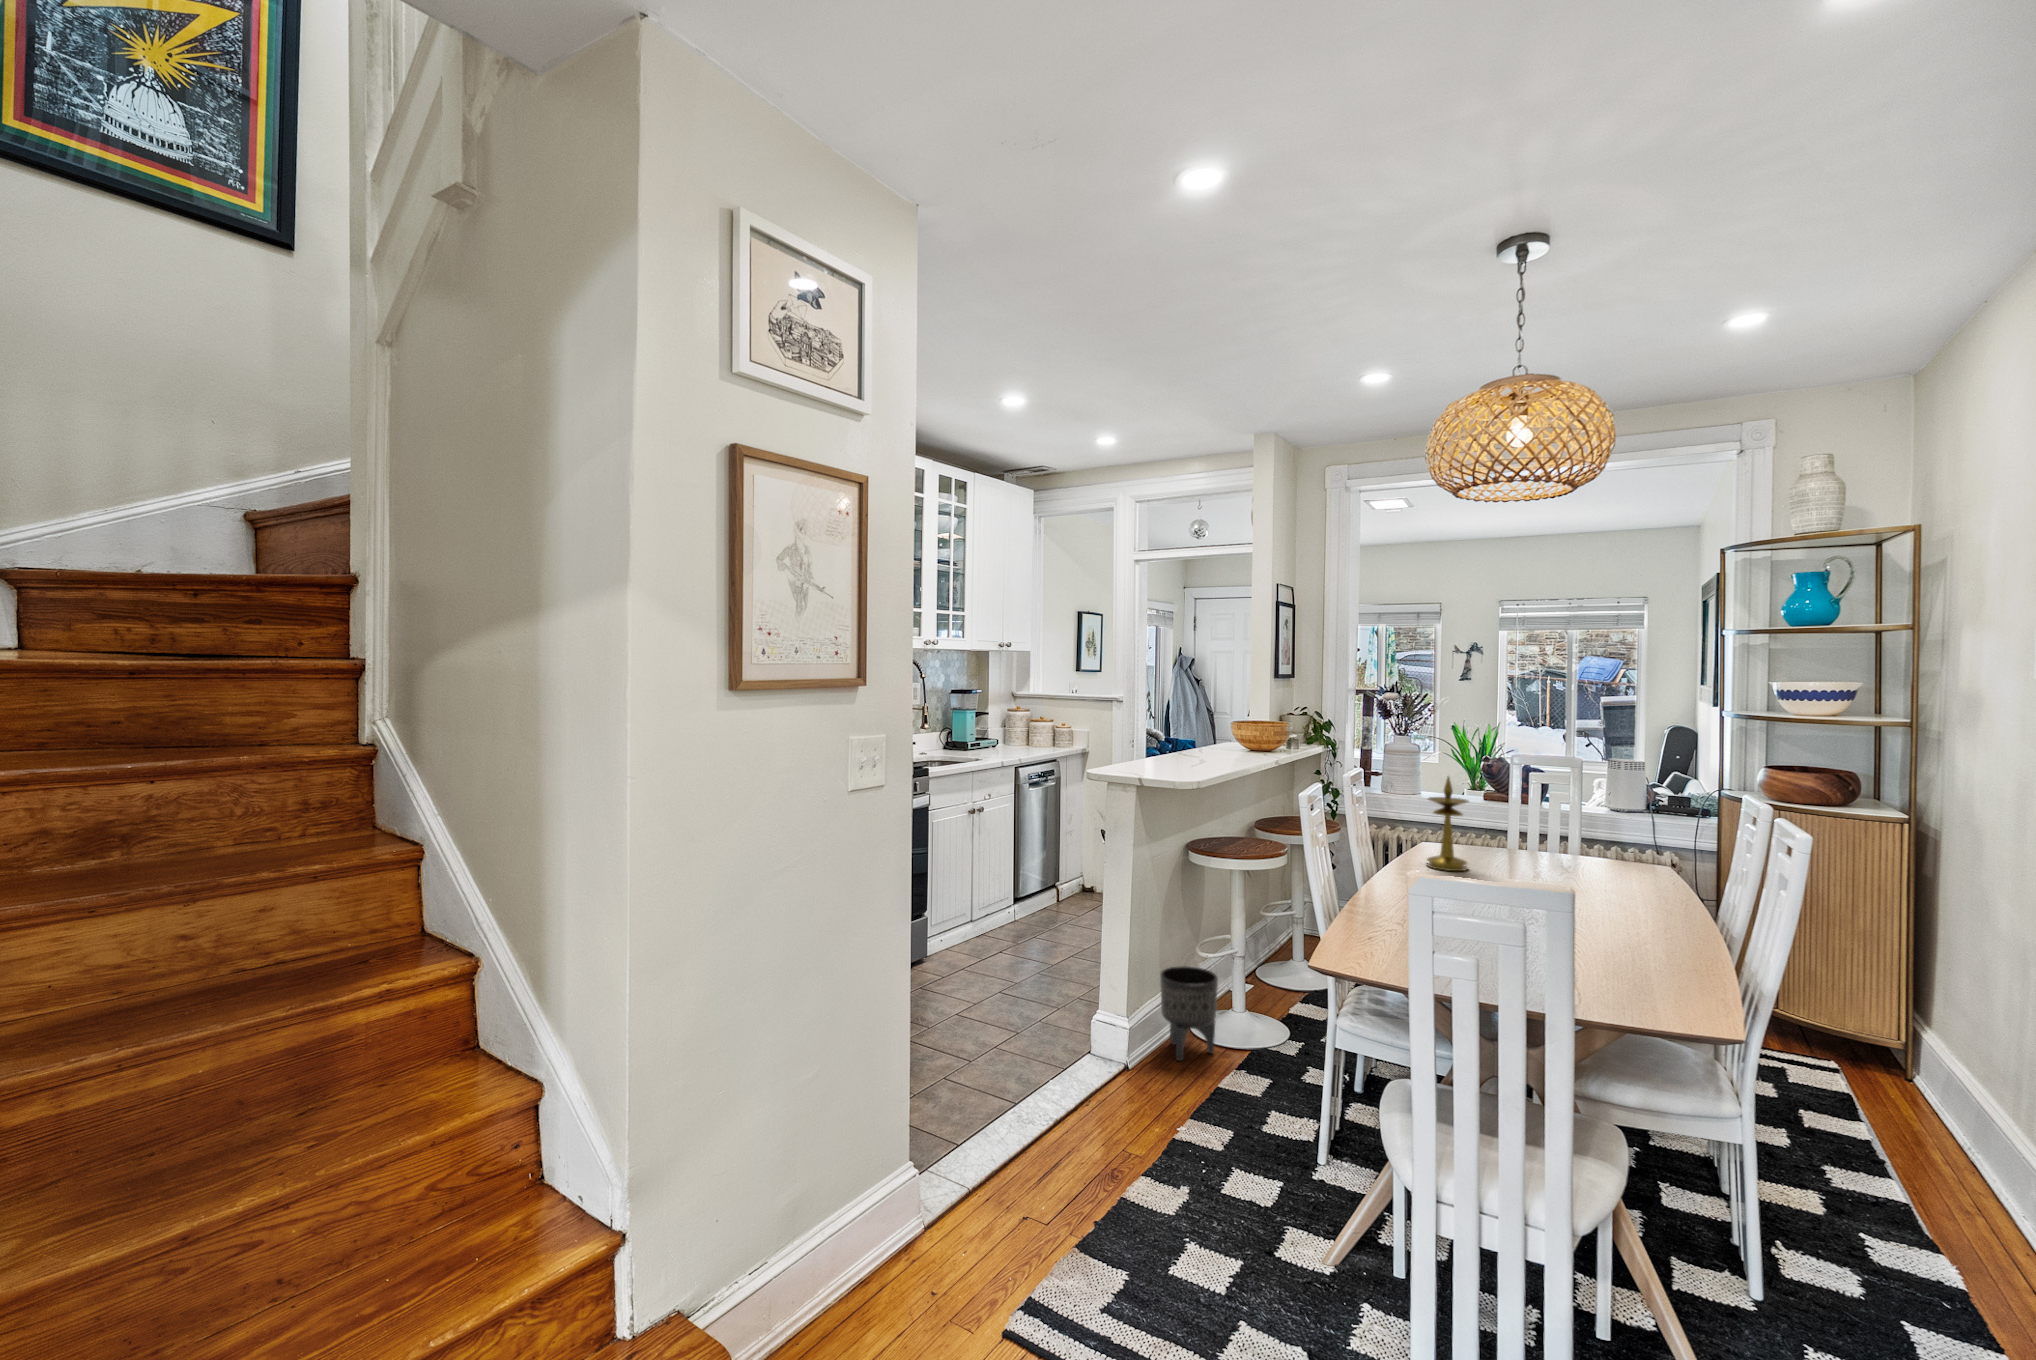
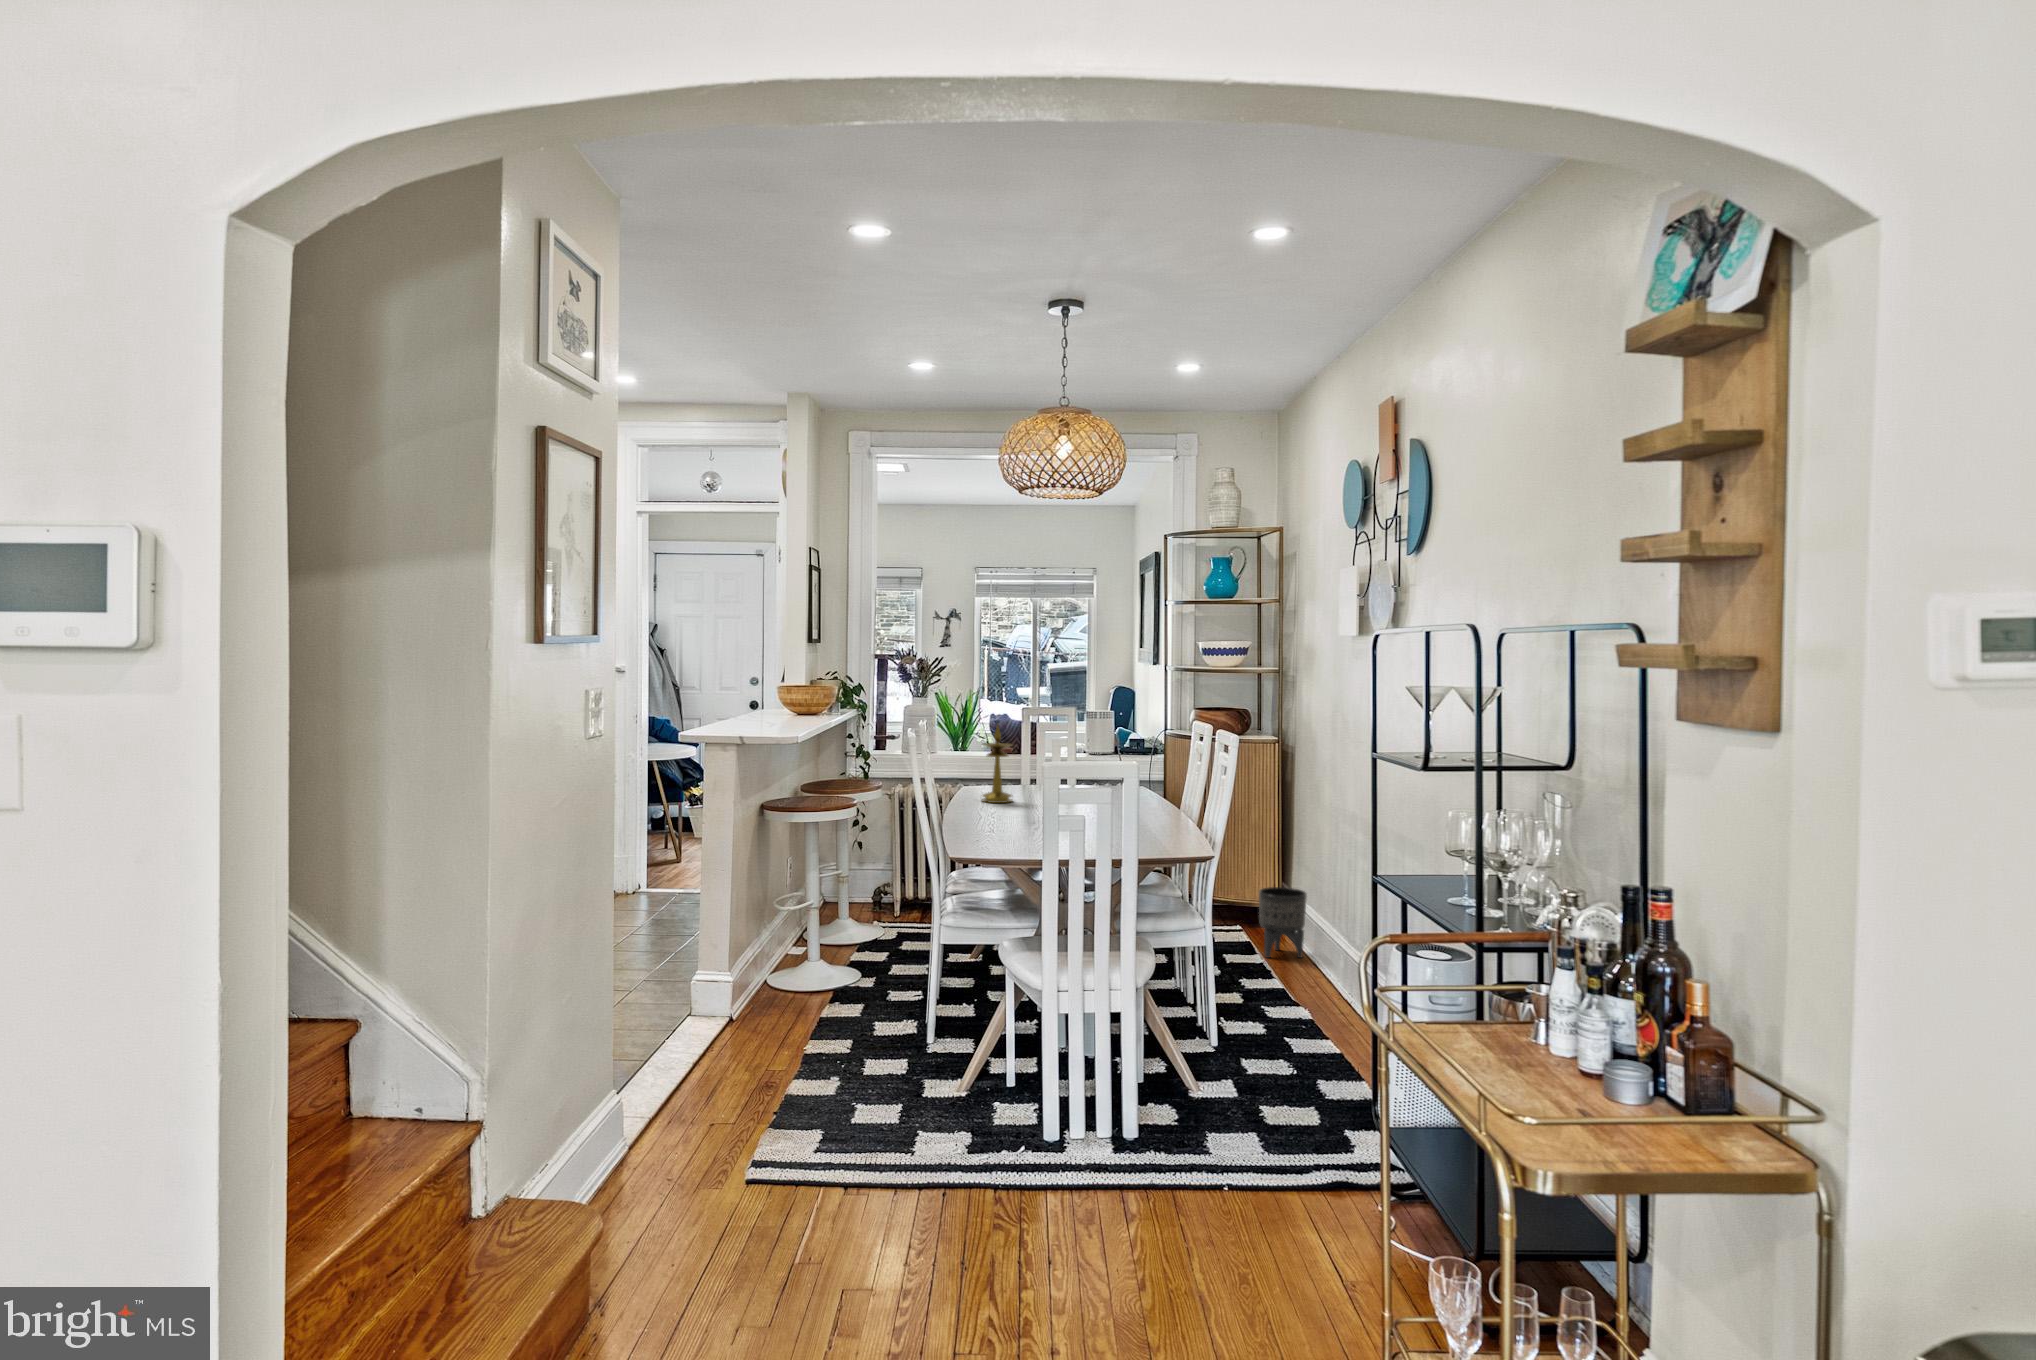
planter: present [1160,966,1218,1061] -> present [1259,887,1307,958]

